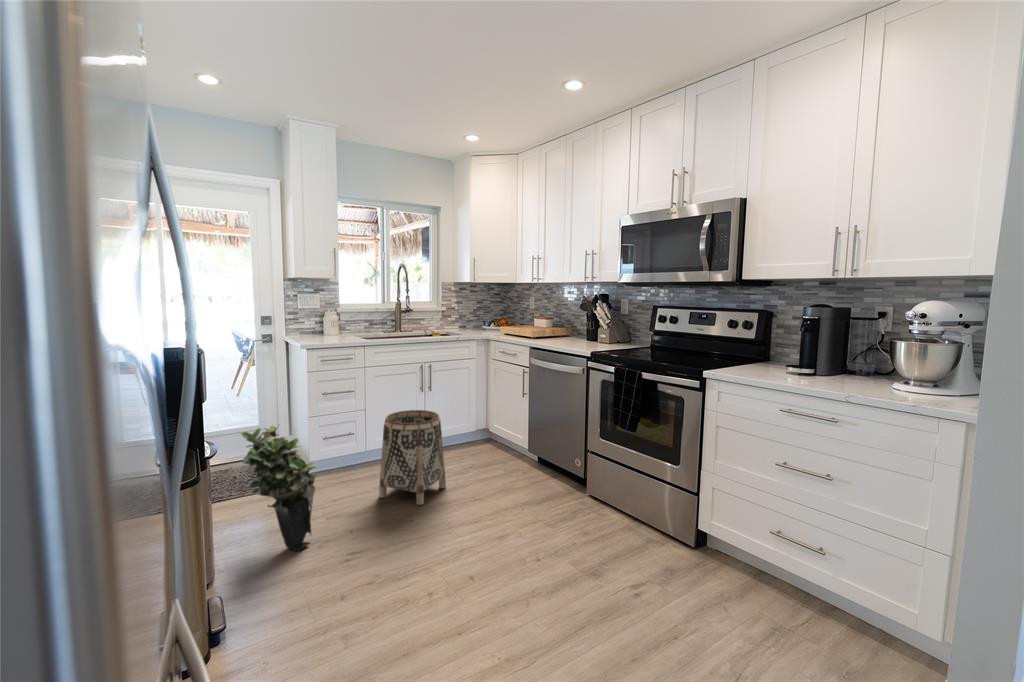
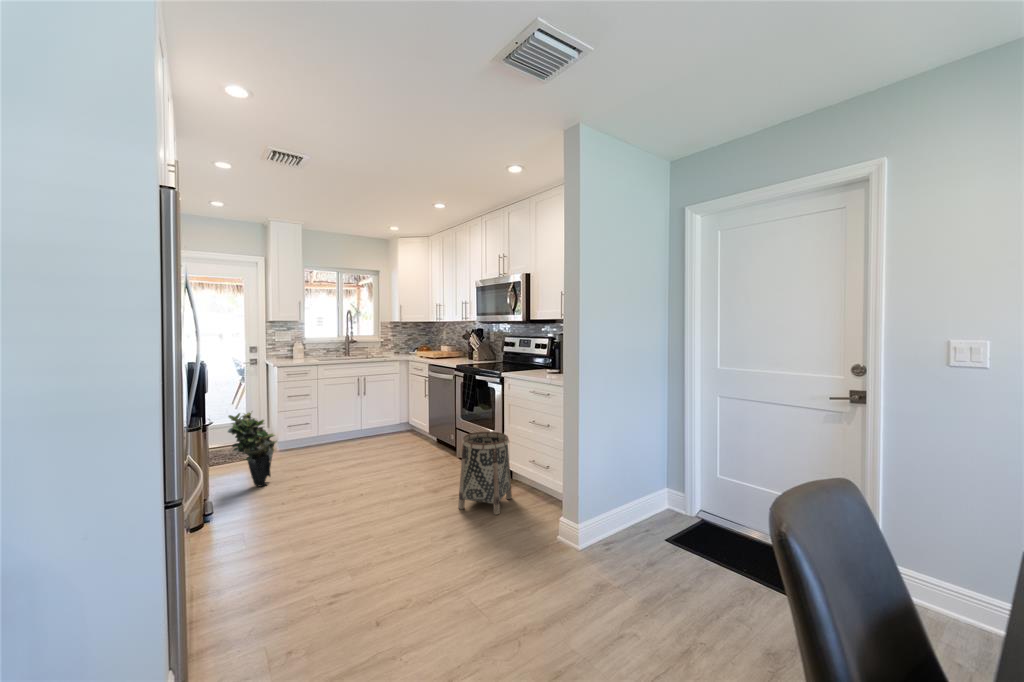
basket: present [379,410,446,505] -> present [459,432,512,515]

